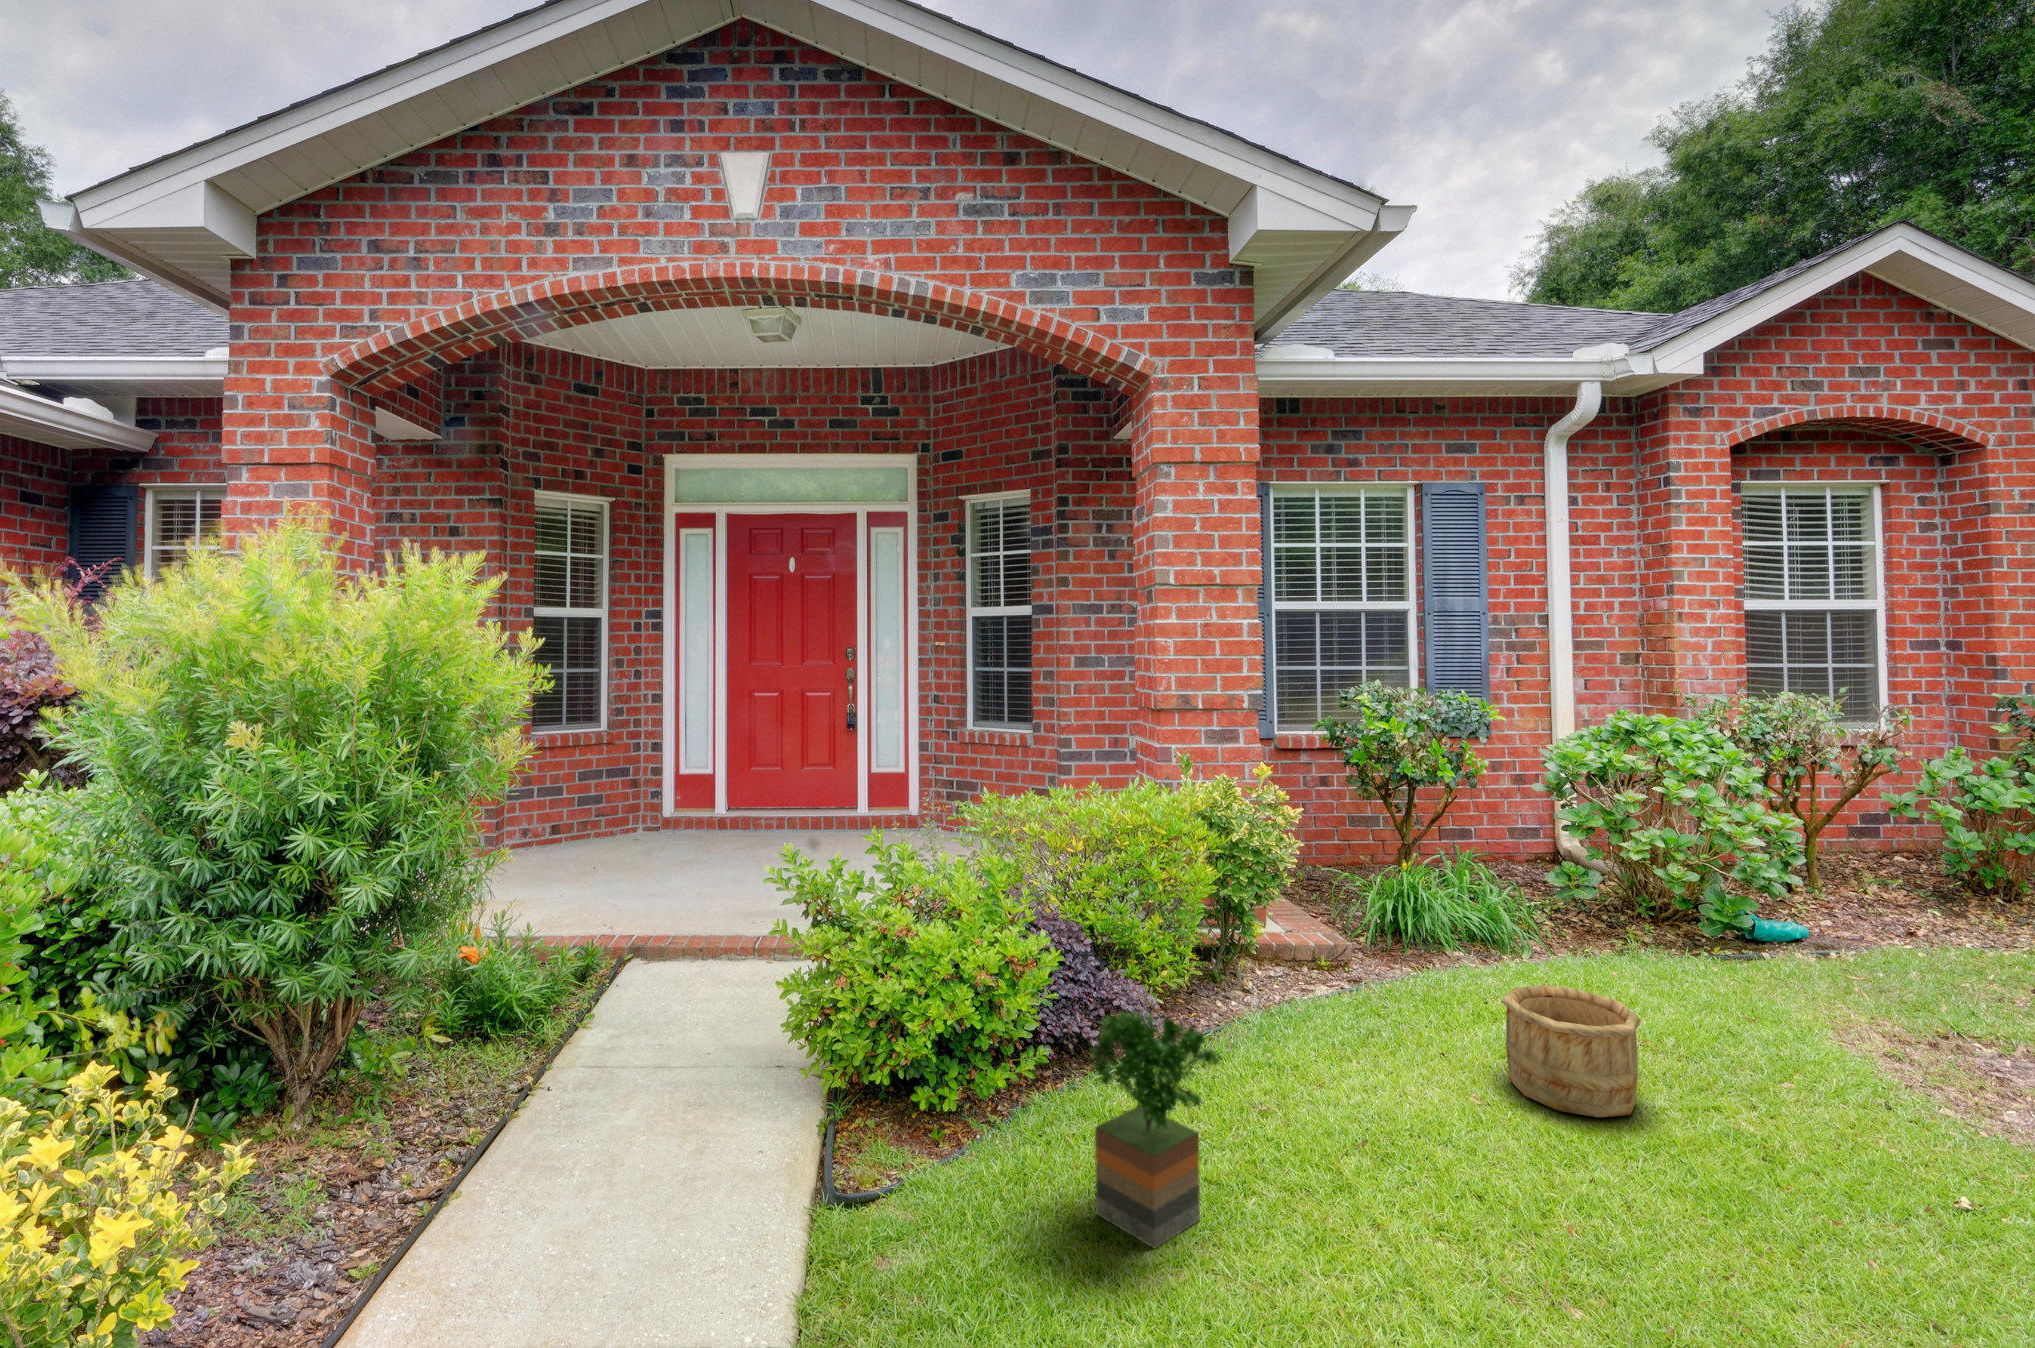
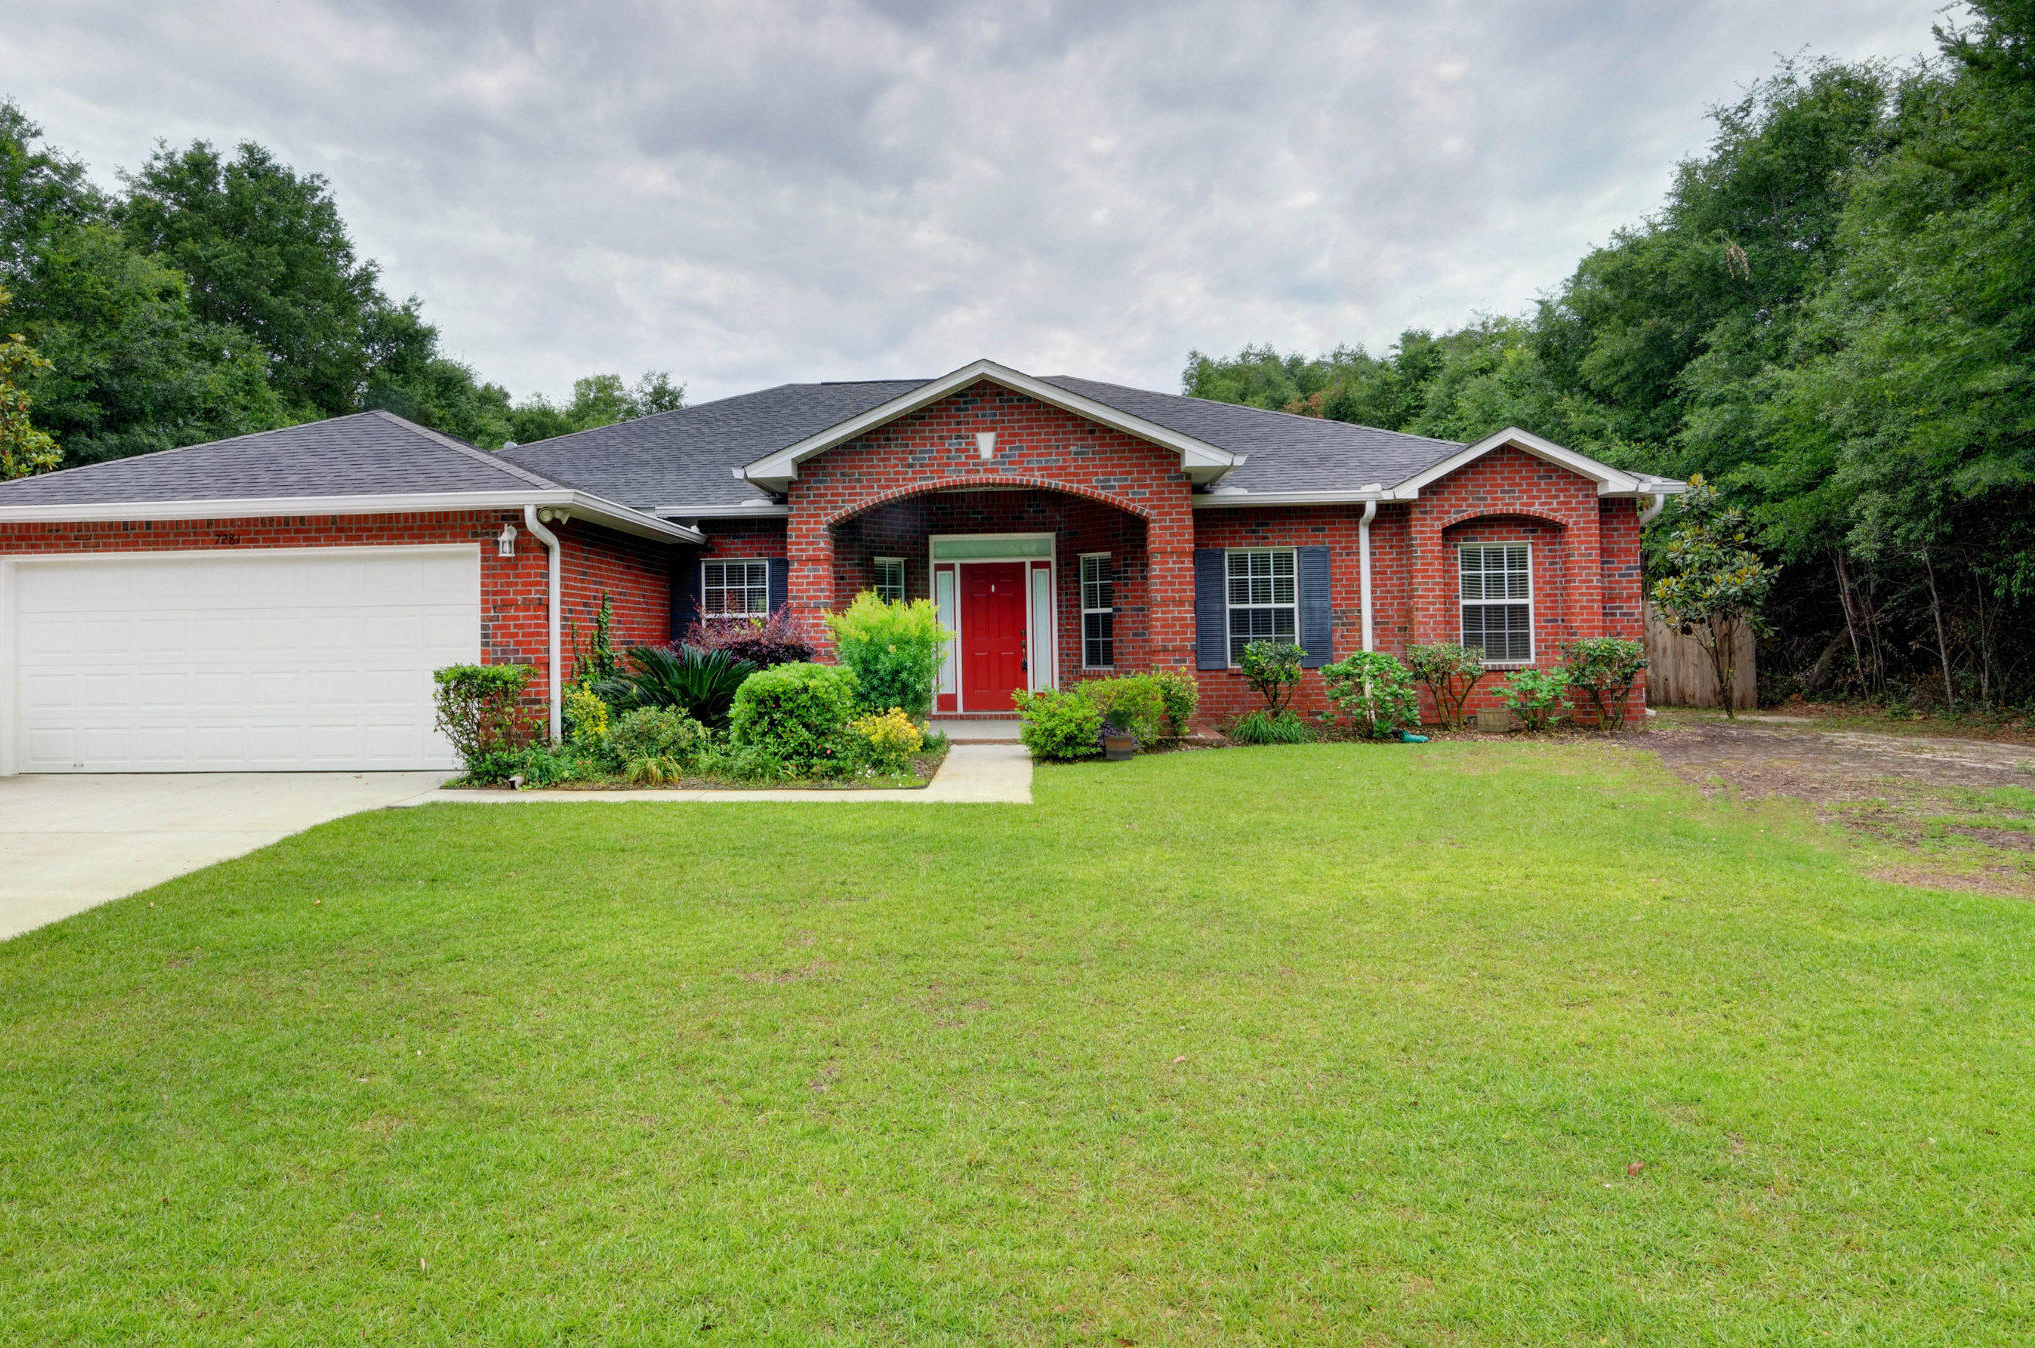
wooden bucket: present [1502,985,1640,1118] -> present [1476,708,1509,732]

